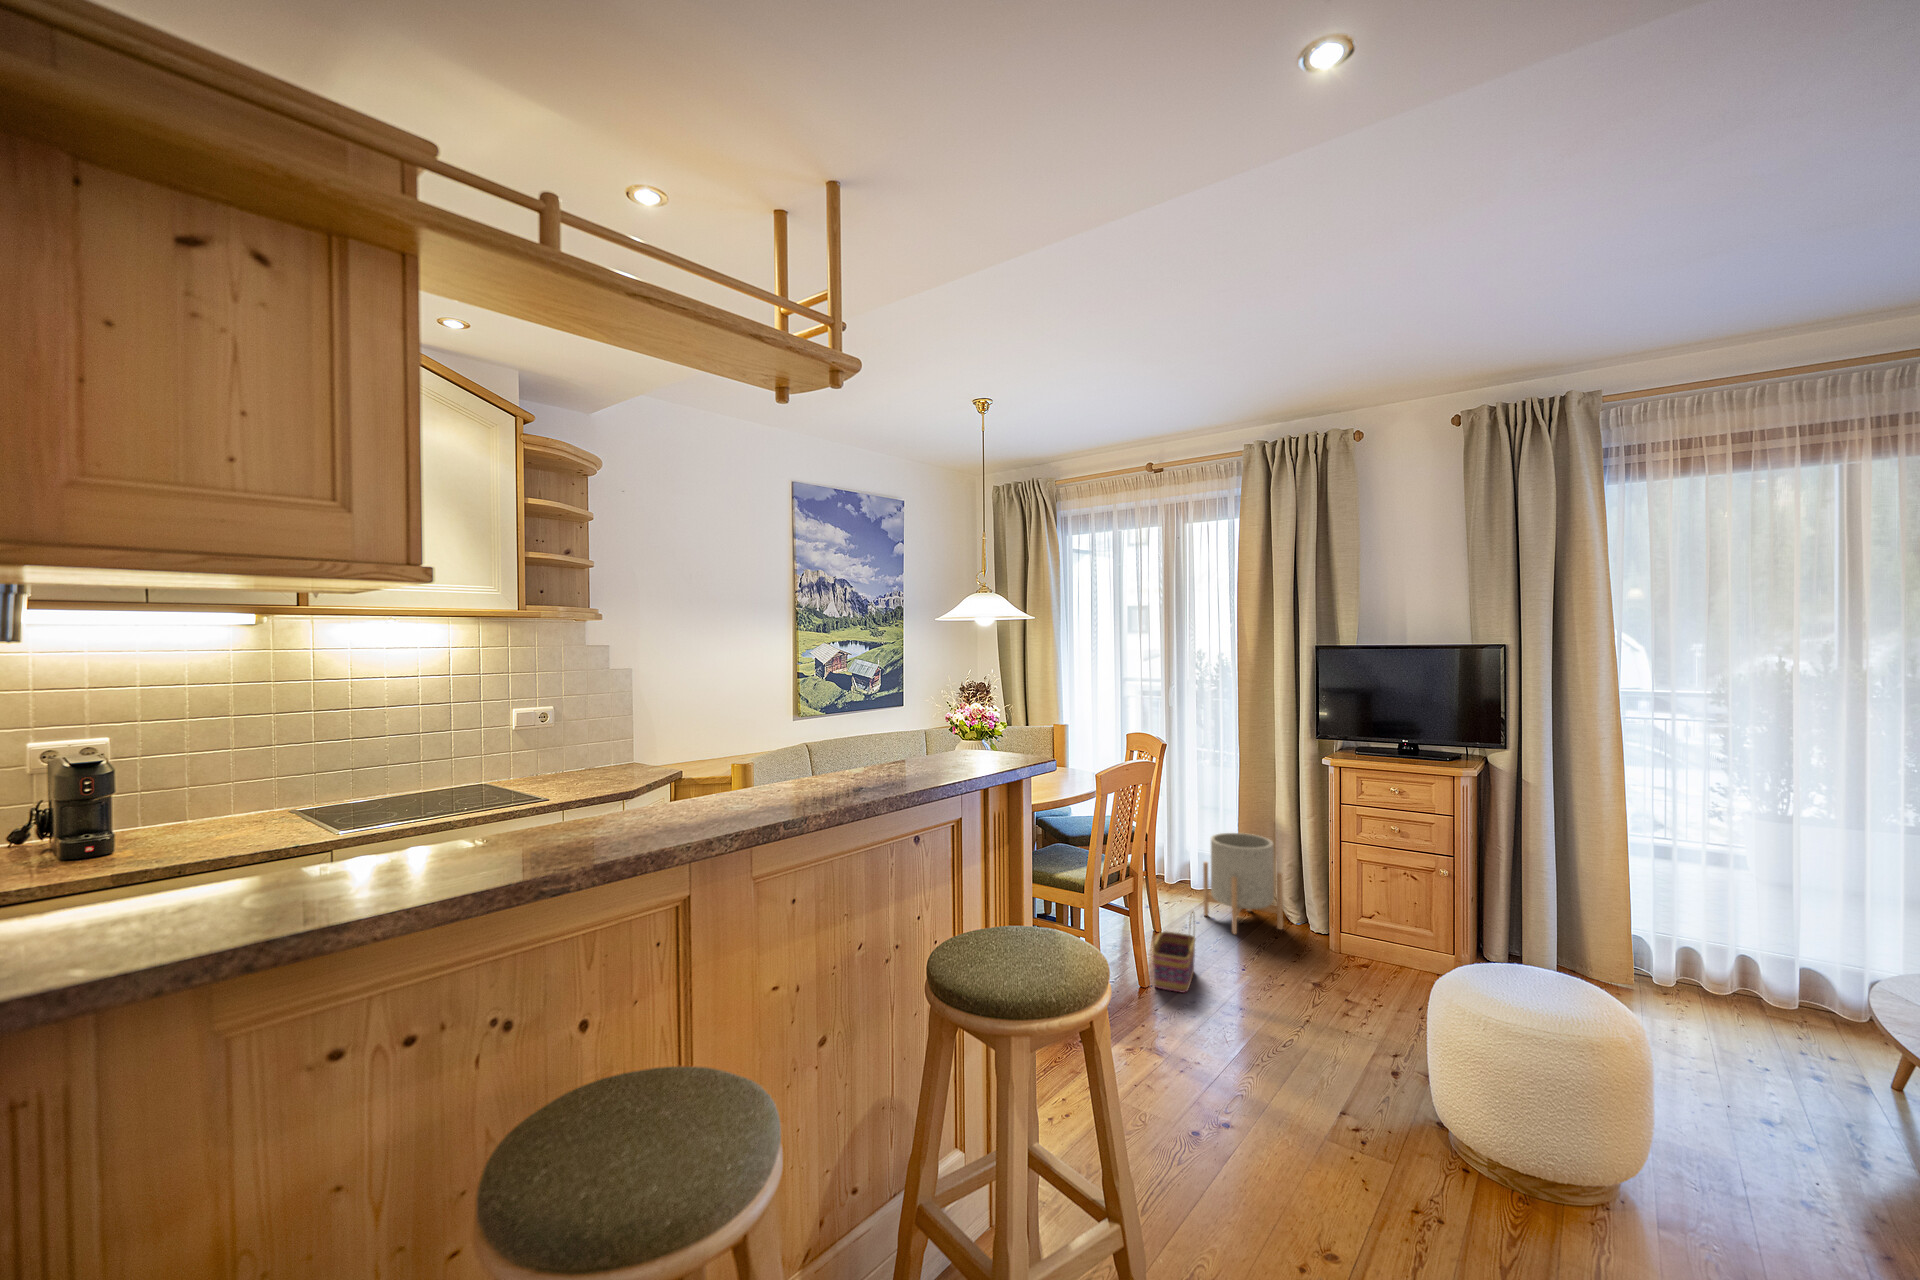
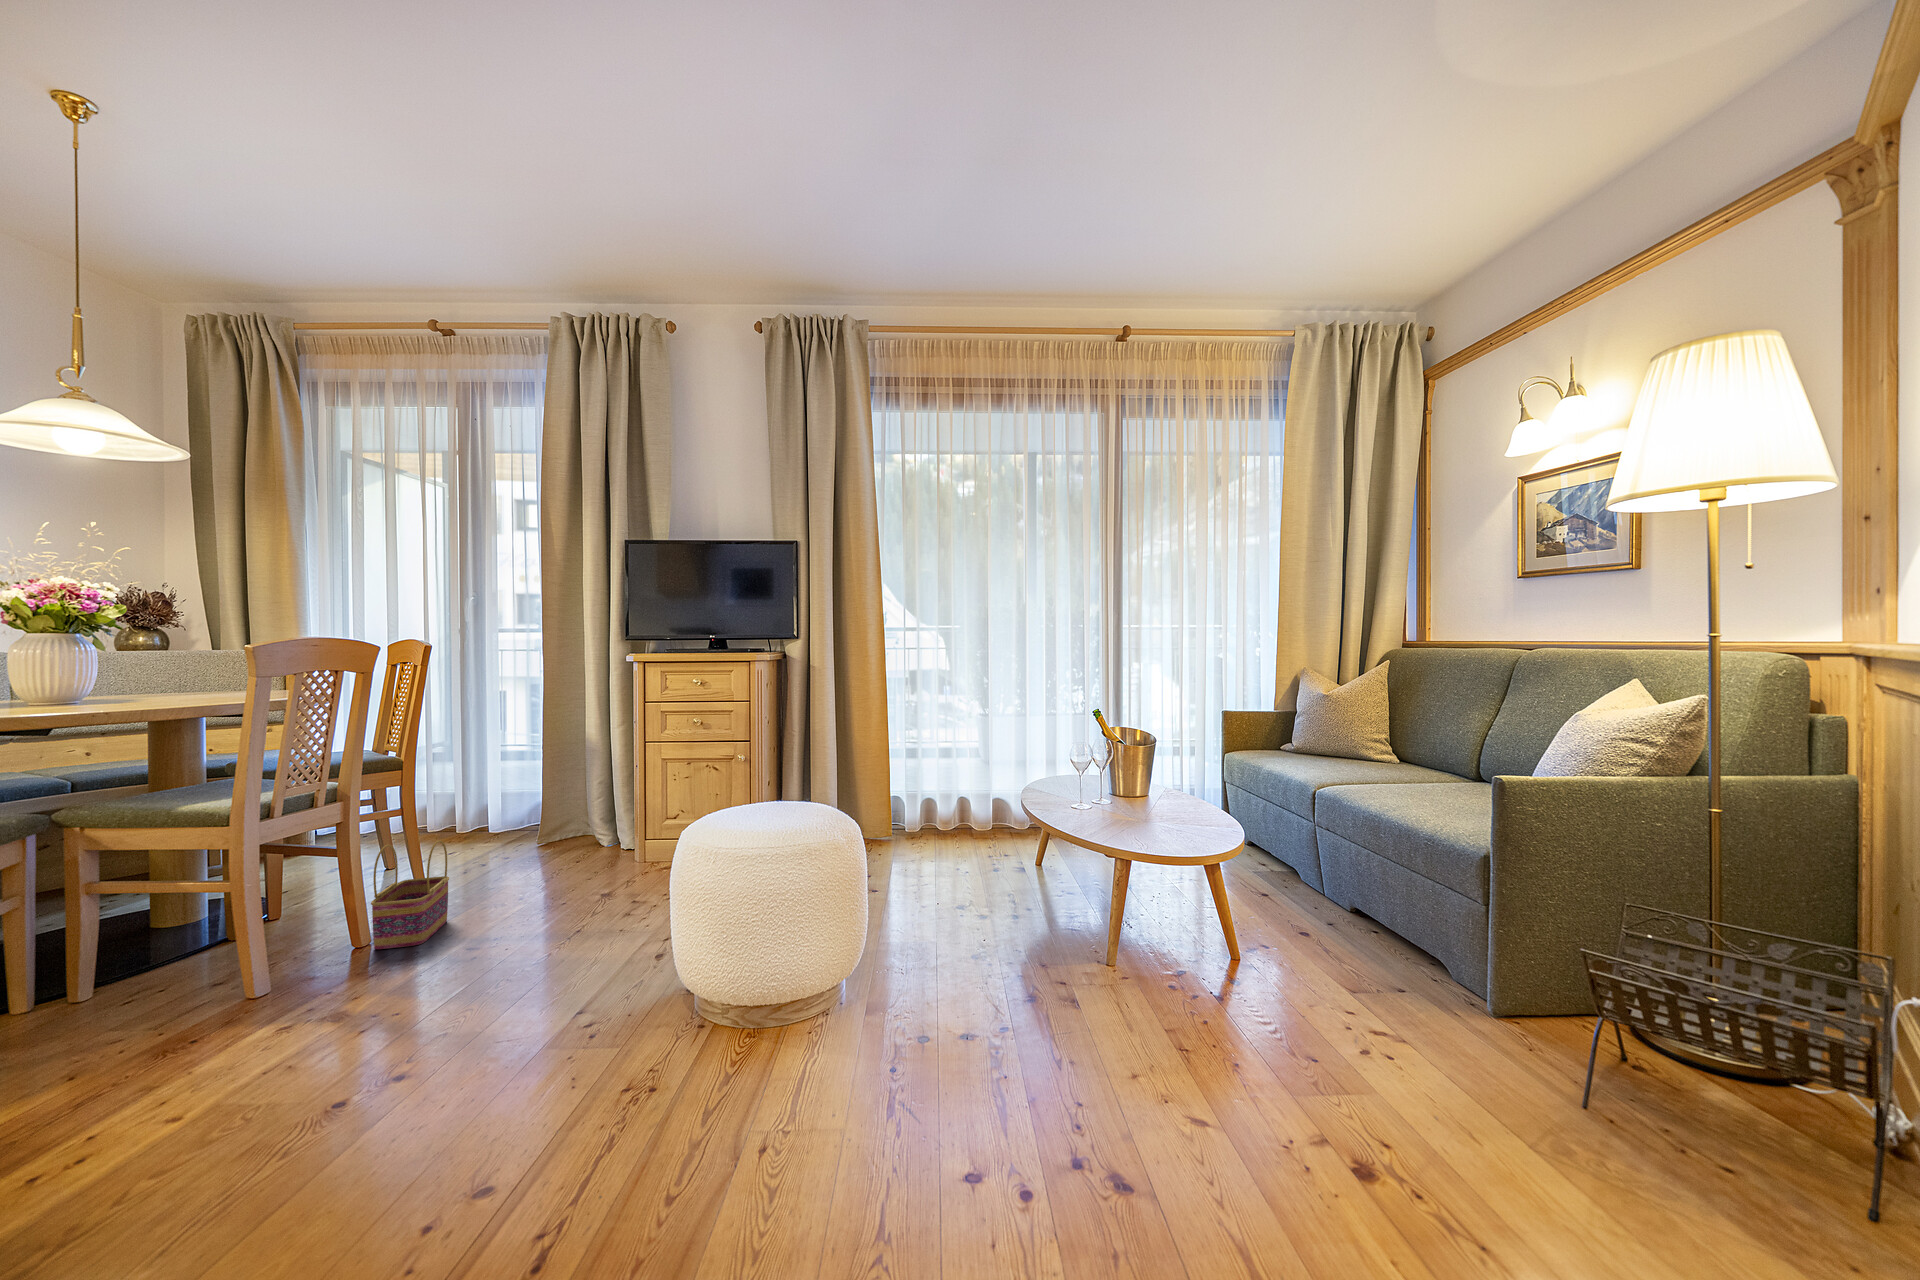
planter: present [1203,833,1283,934] -> none [495,763,591,876]

